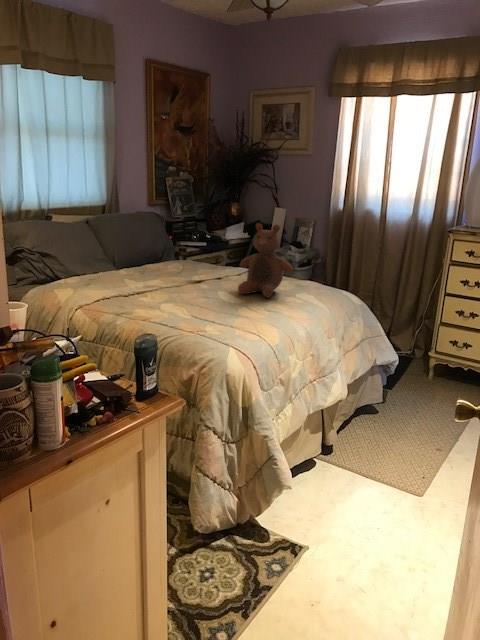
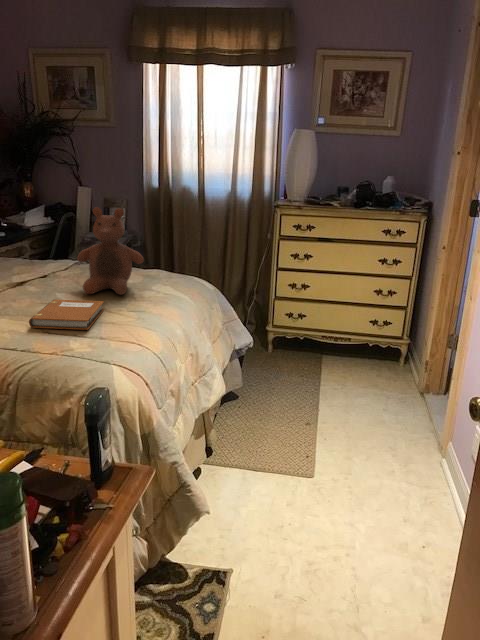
notebook: none [184,294,247,319] -> present [29,299,104,330]

